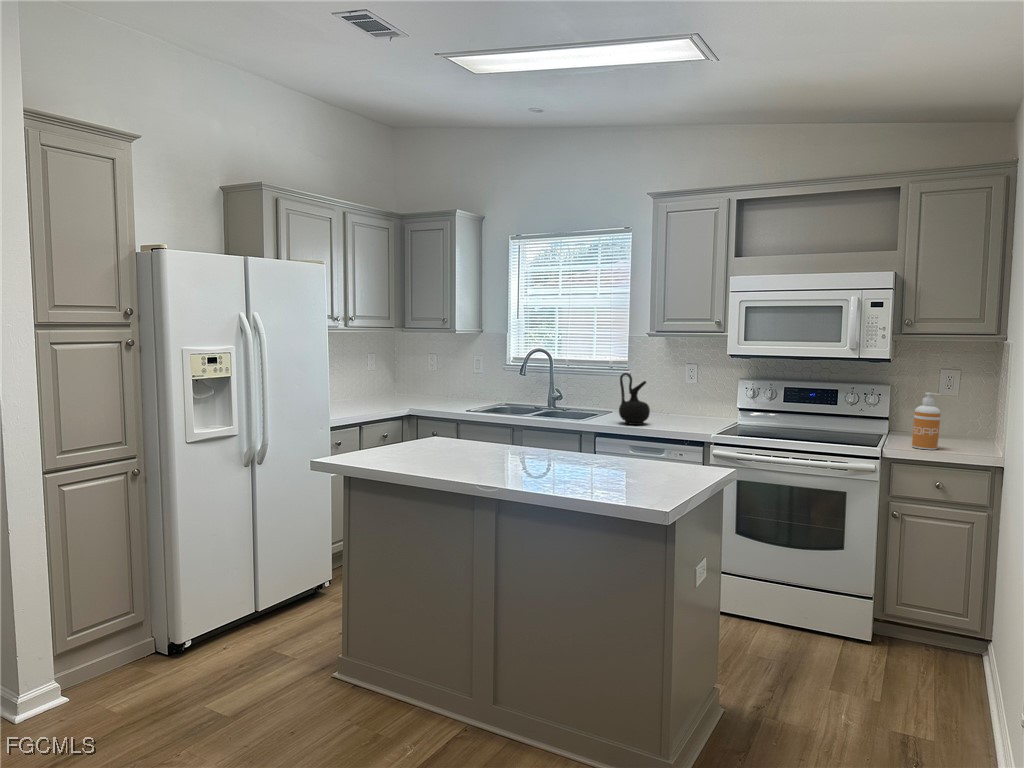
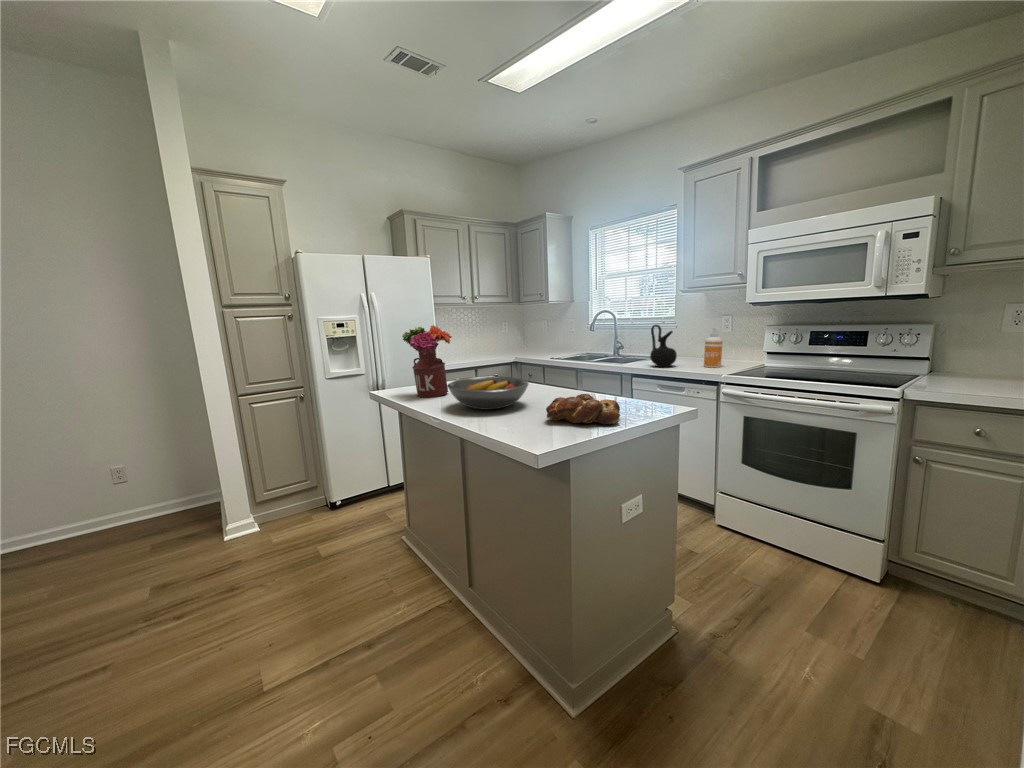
flower arrangement: none [381,372,448,466] -> present [402,325,452,398]
soap dispenser: present [912,393,941,450] -> present [704,327,723,367]
fruit bowl: none [476,438,573,476] -> present [448,376,529,410]
bread loaf: none [616,455,695,485] -> present [546,394,620,424]

